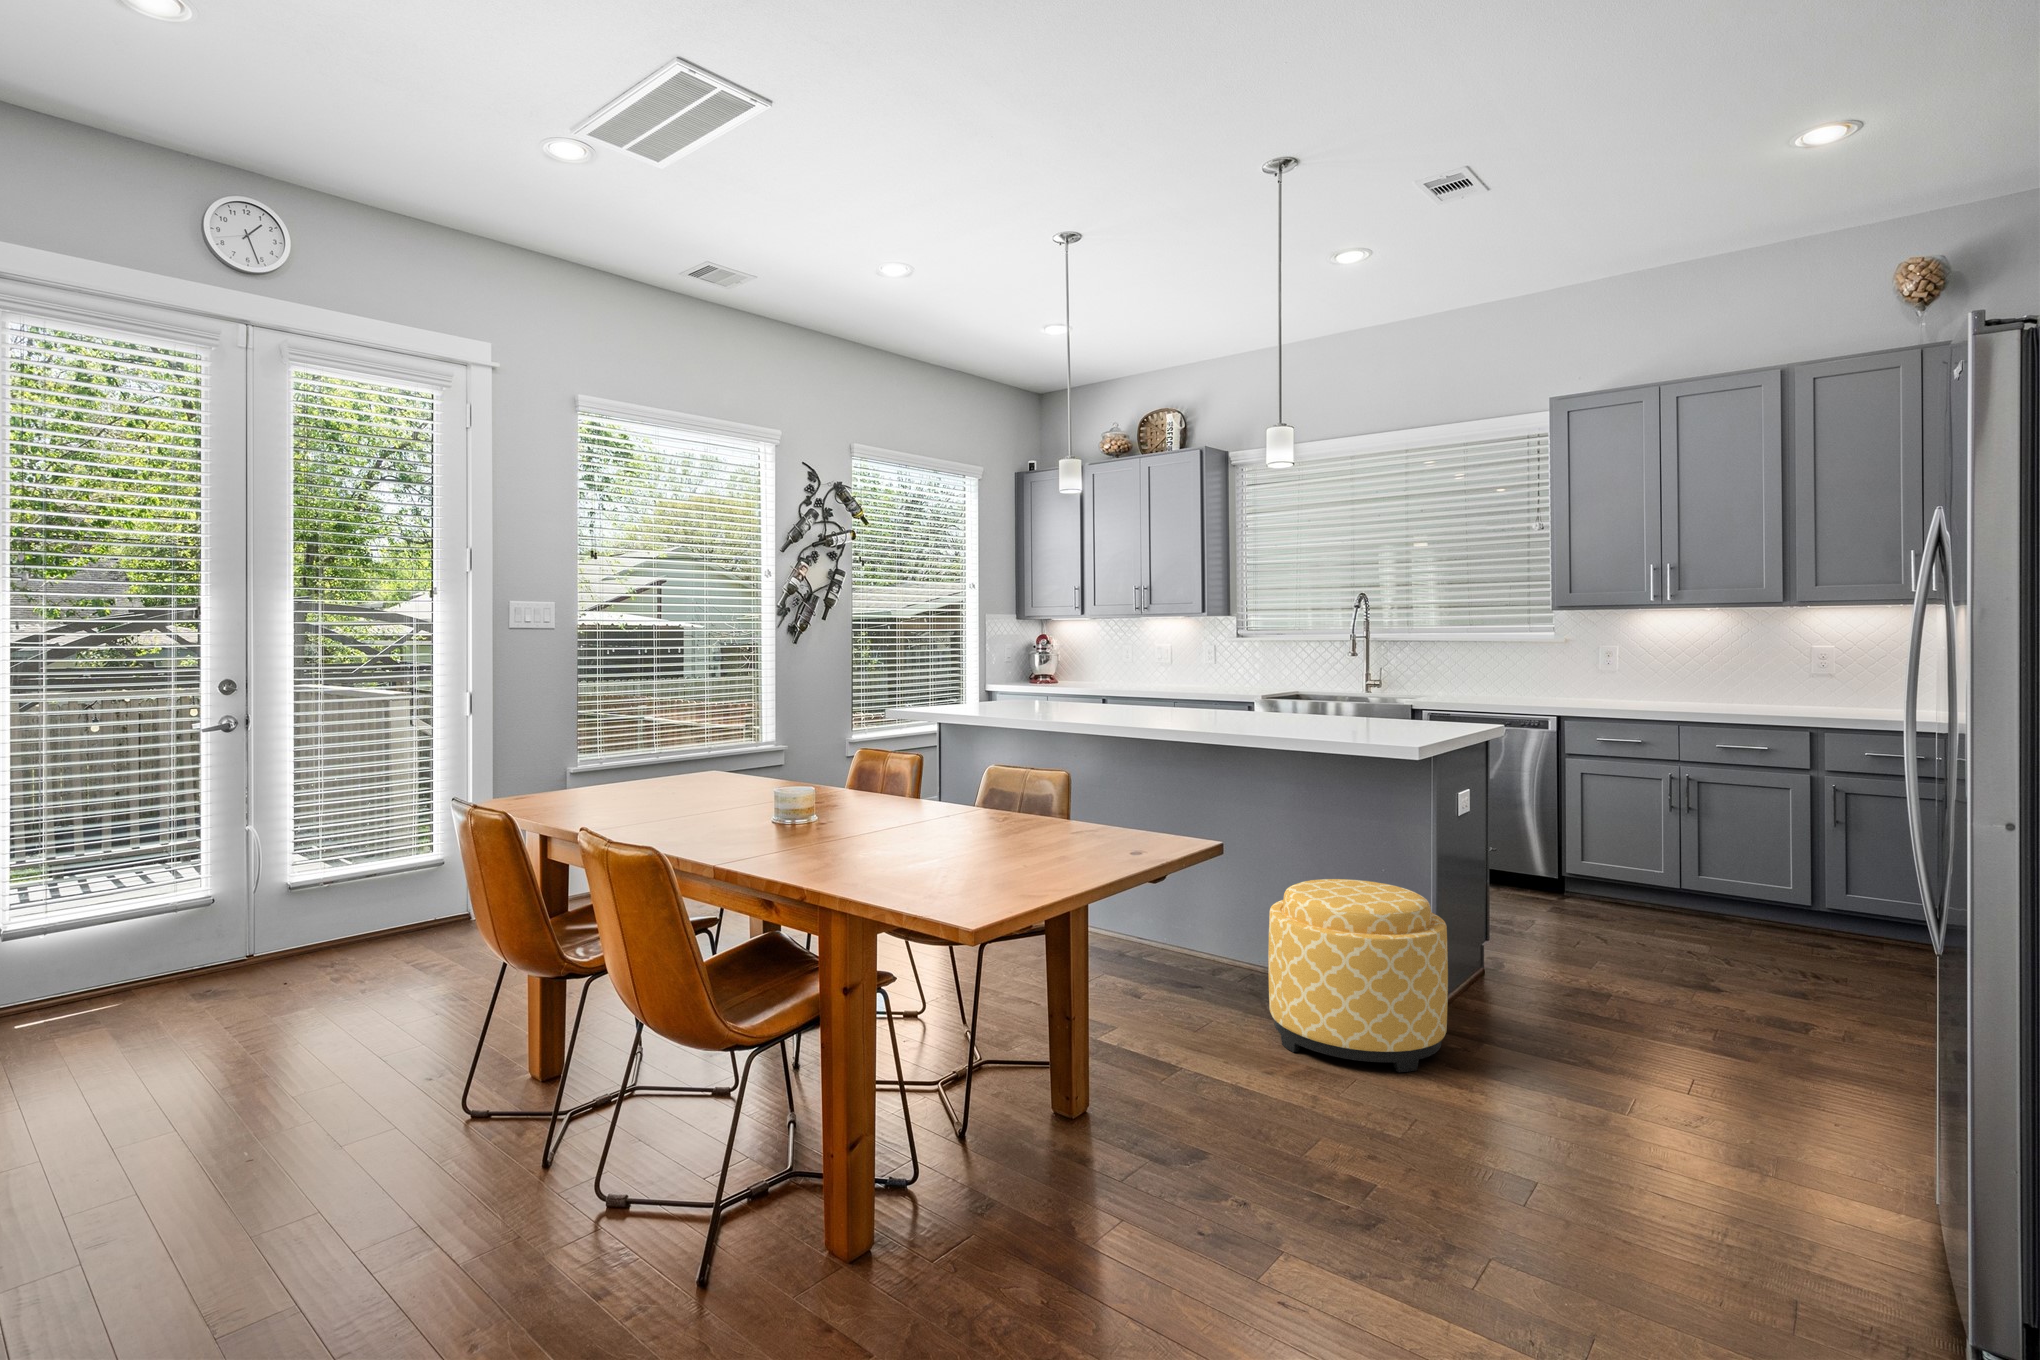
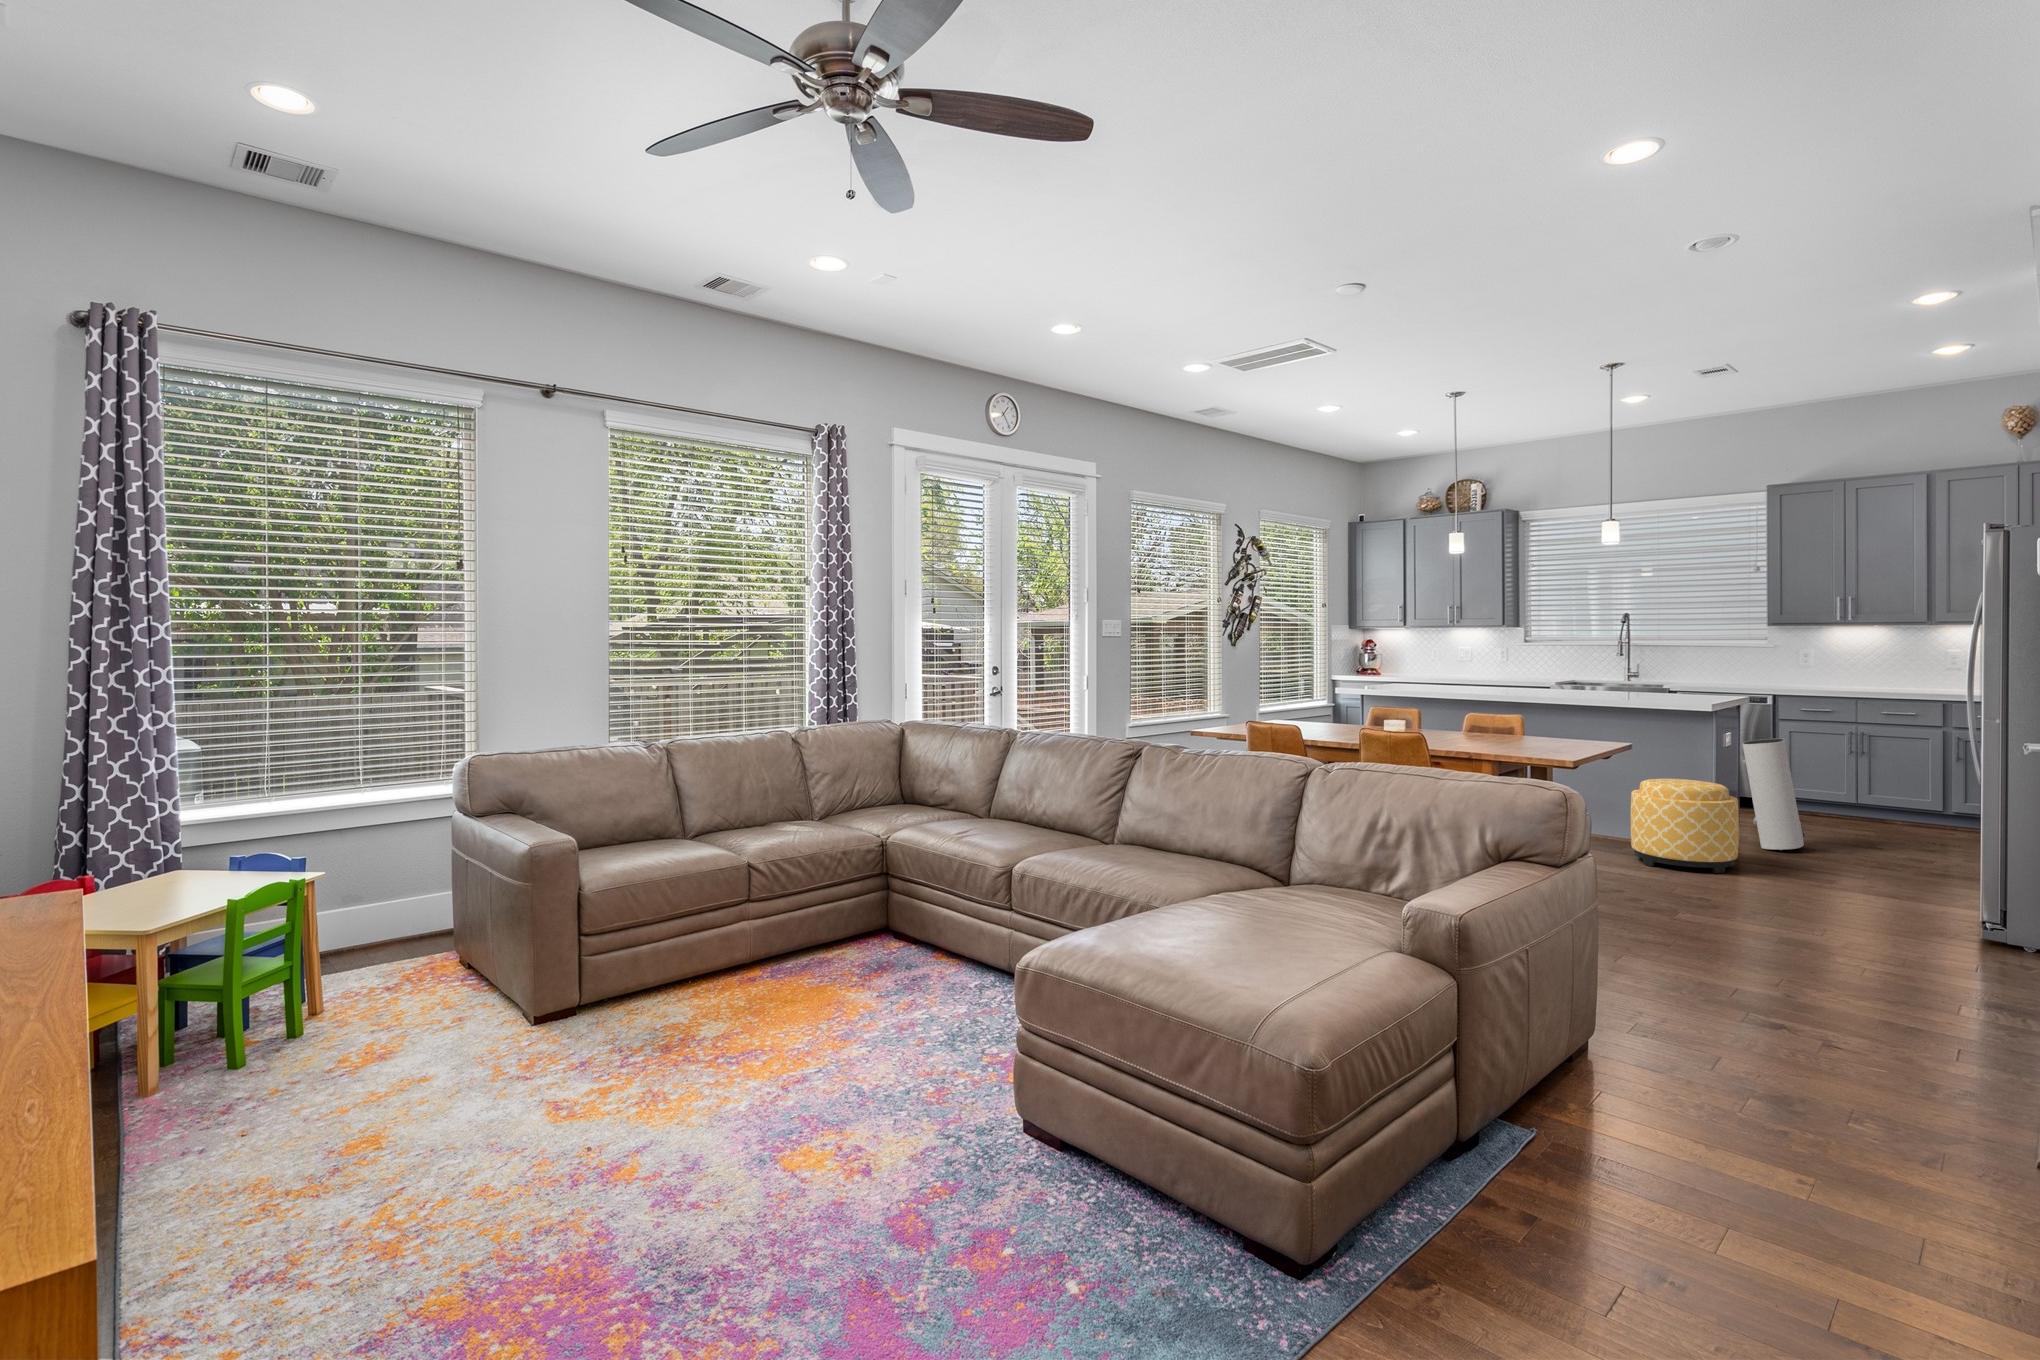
air purifier: none [1479,799,1580,998] -> present [1742,739,1805,851]

